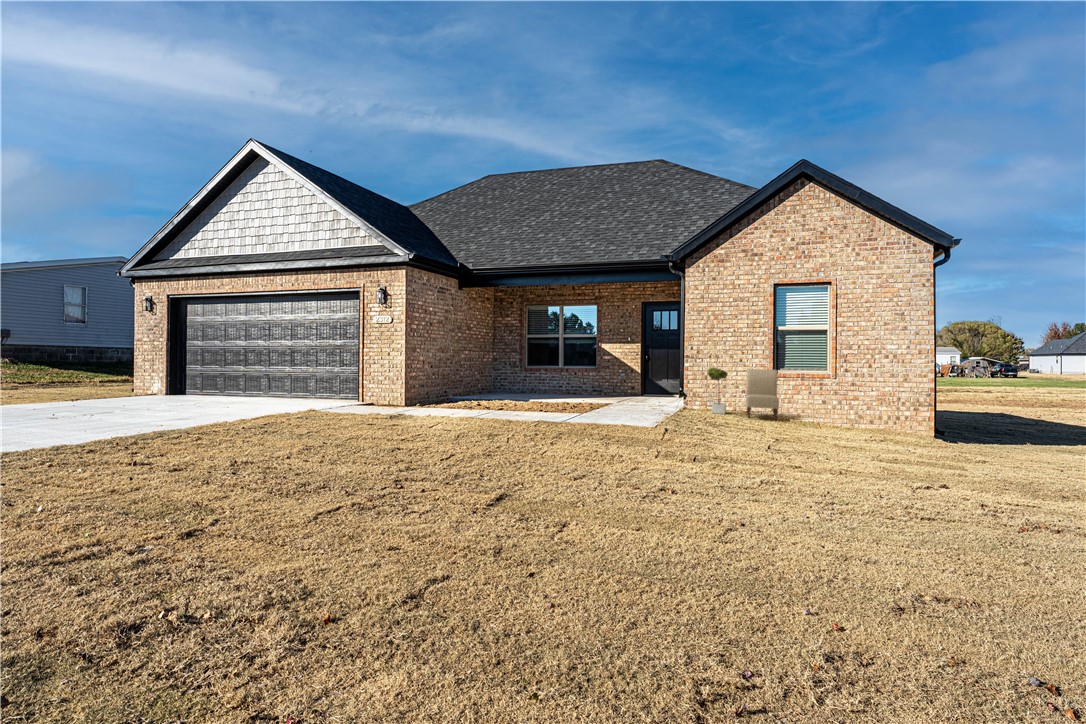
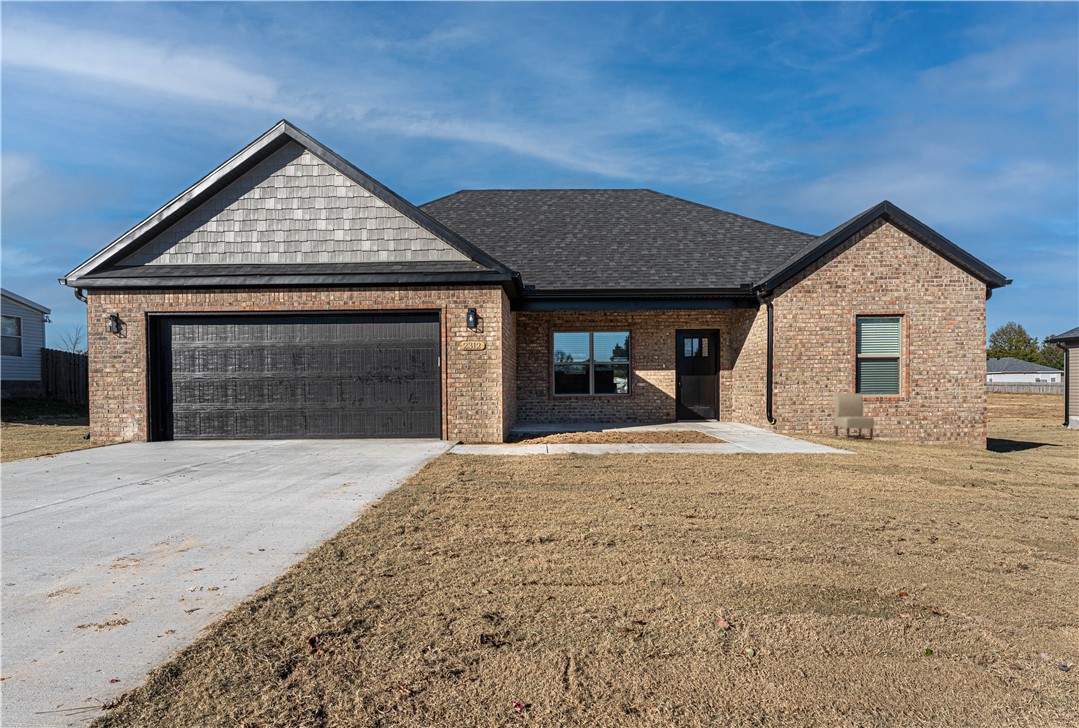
potted tree: present [708,367,728,414] -> none [800,392,820,436]

